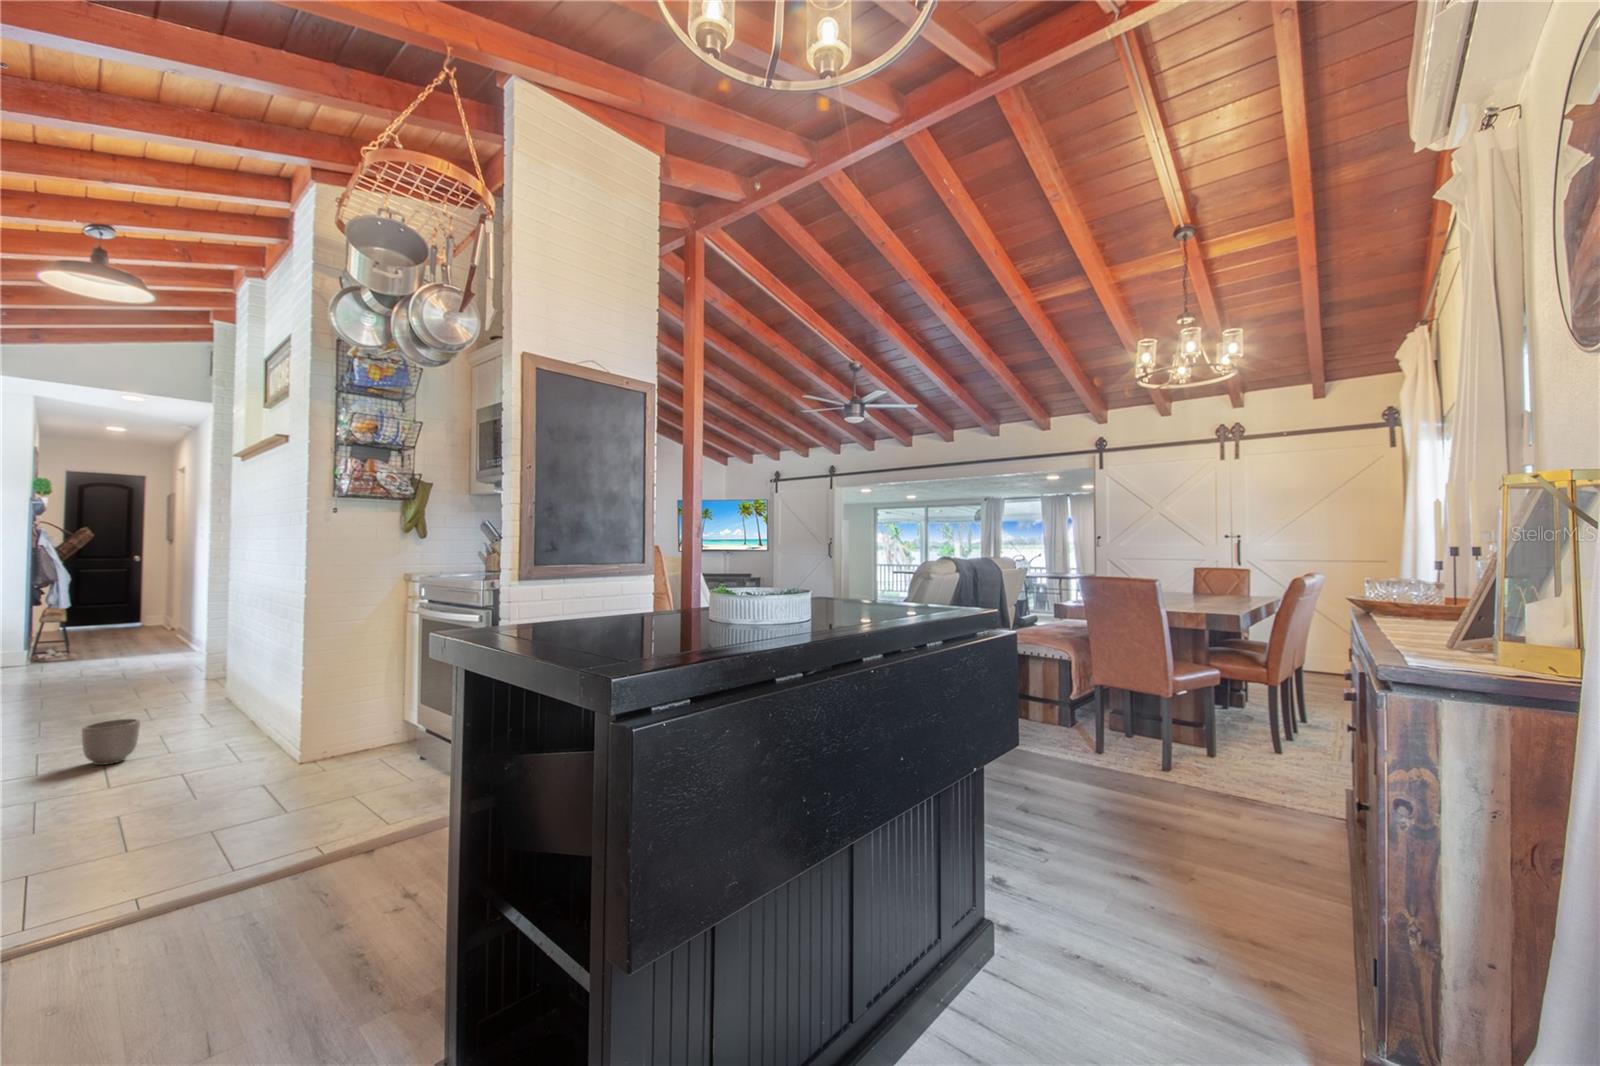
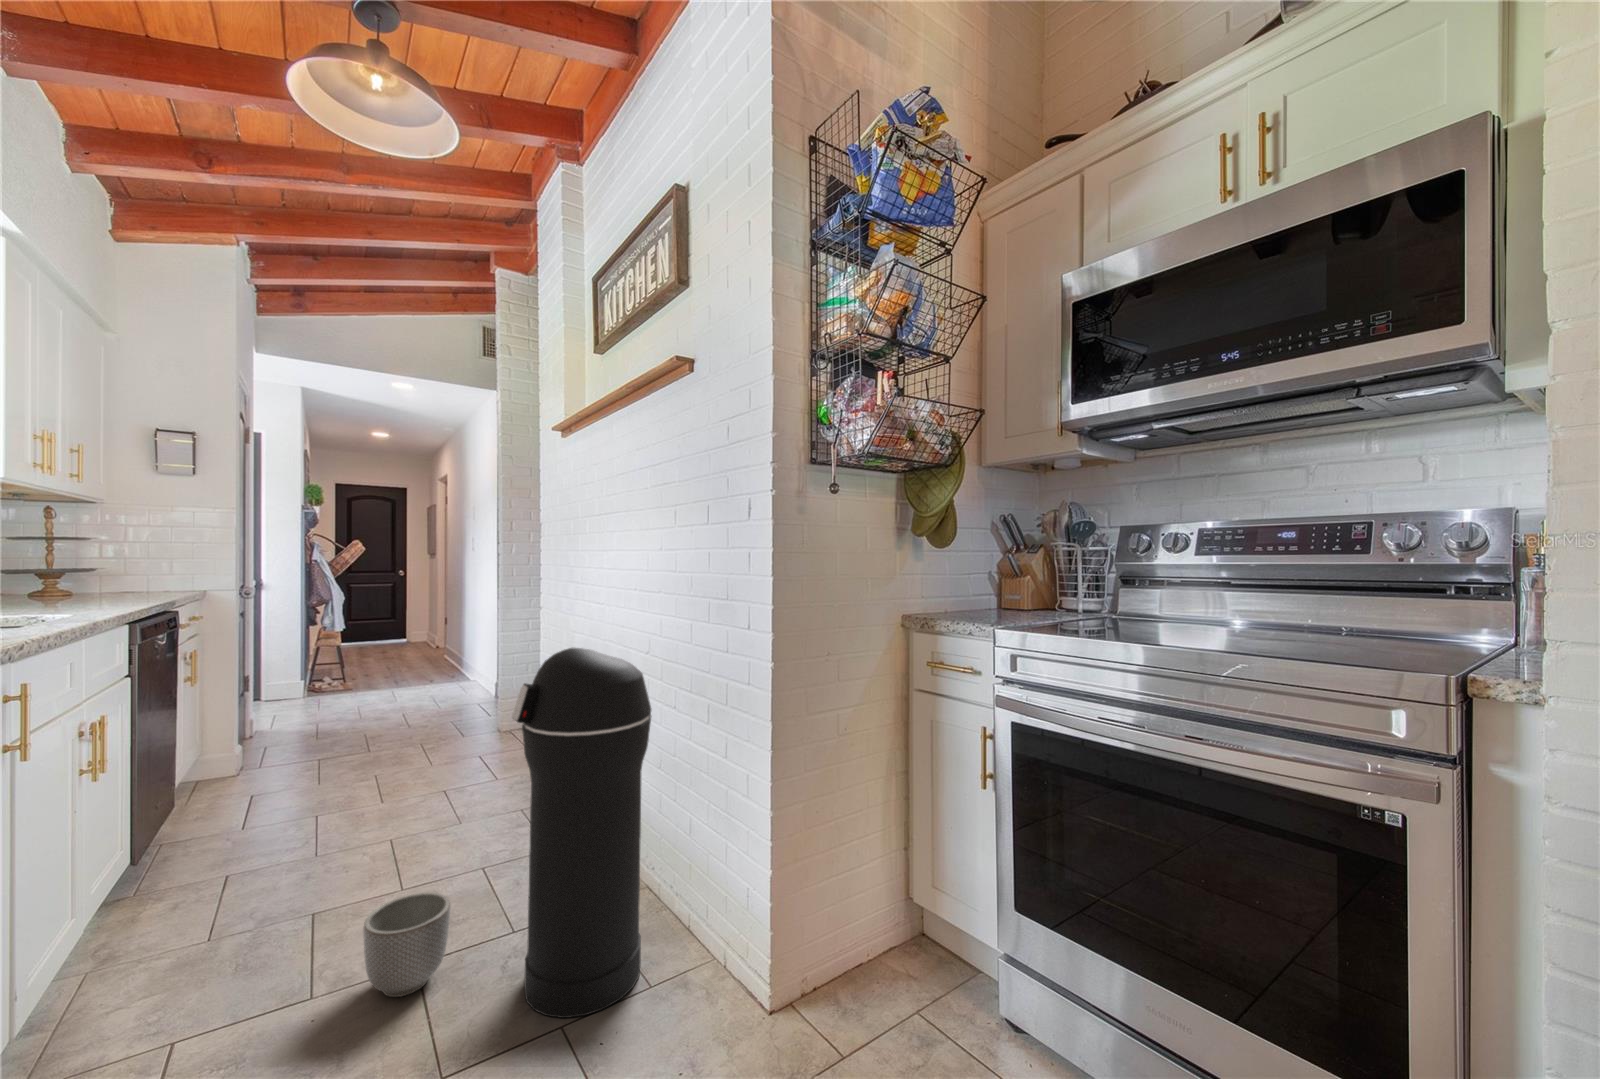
trash can: none [176,583,270,764] -> present [512,648,652,1018]

